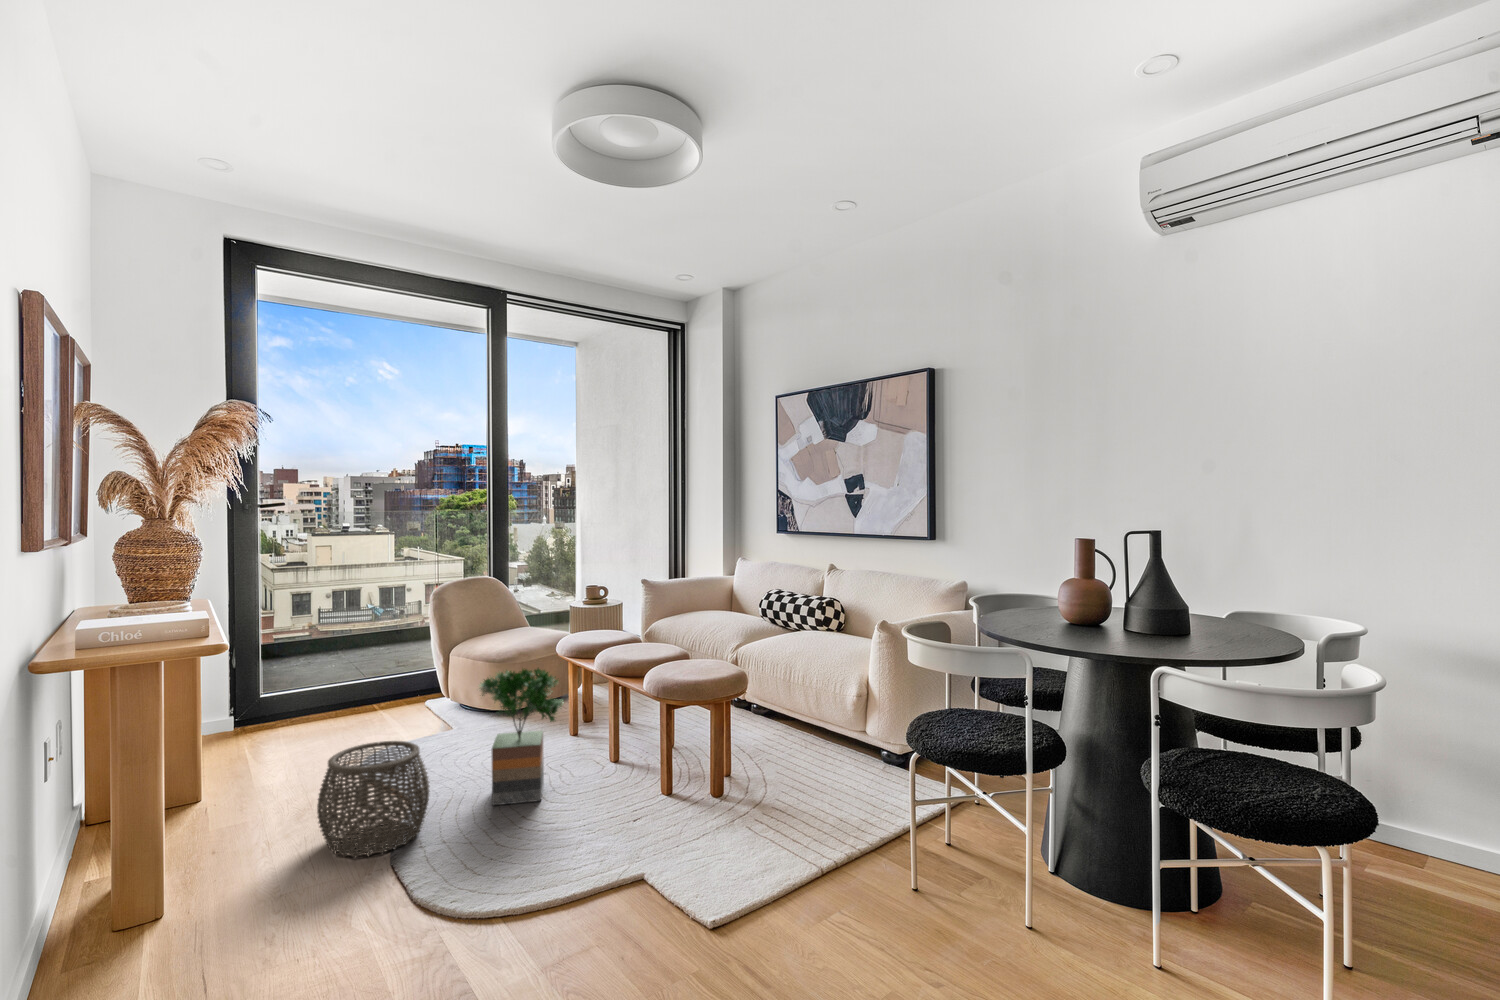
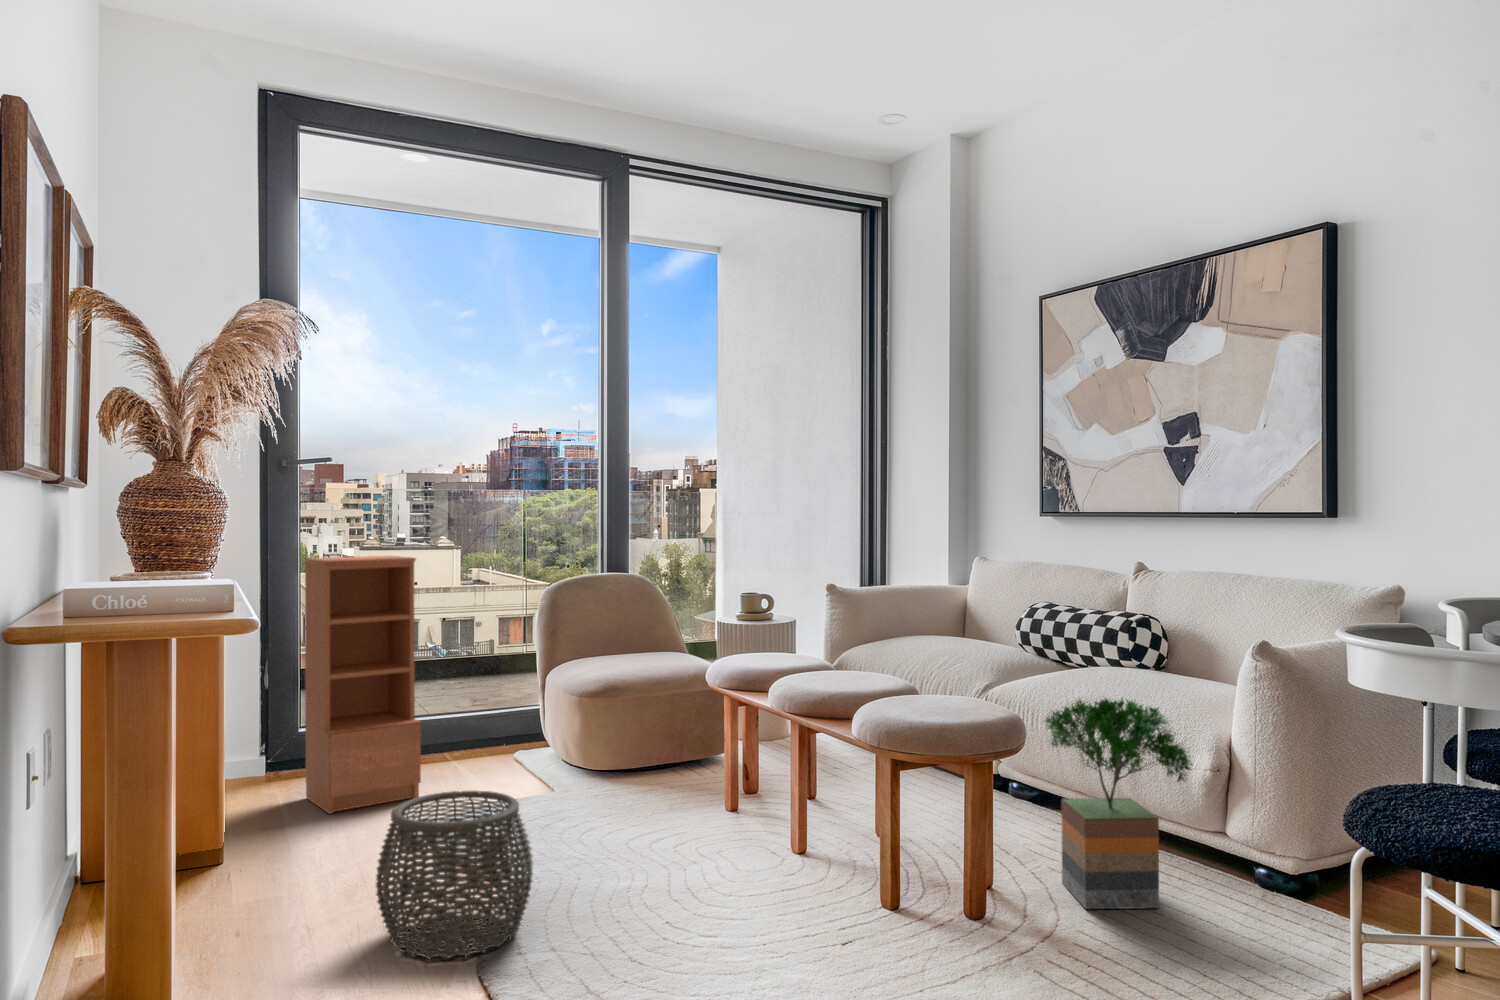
bookcase: none [263,572,353,757] -> present [305,556,421,814]
potted tree: present [479,668,564,805] -> present [1044,698,1193,909]

